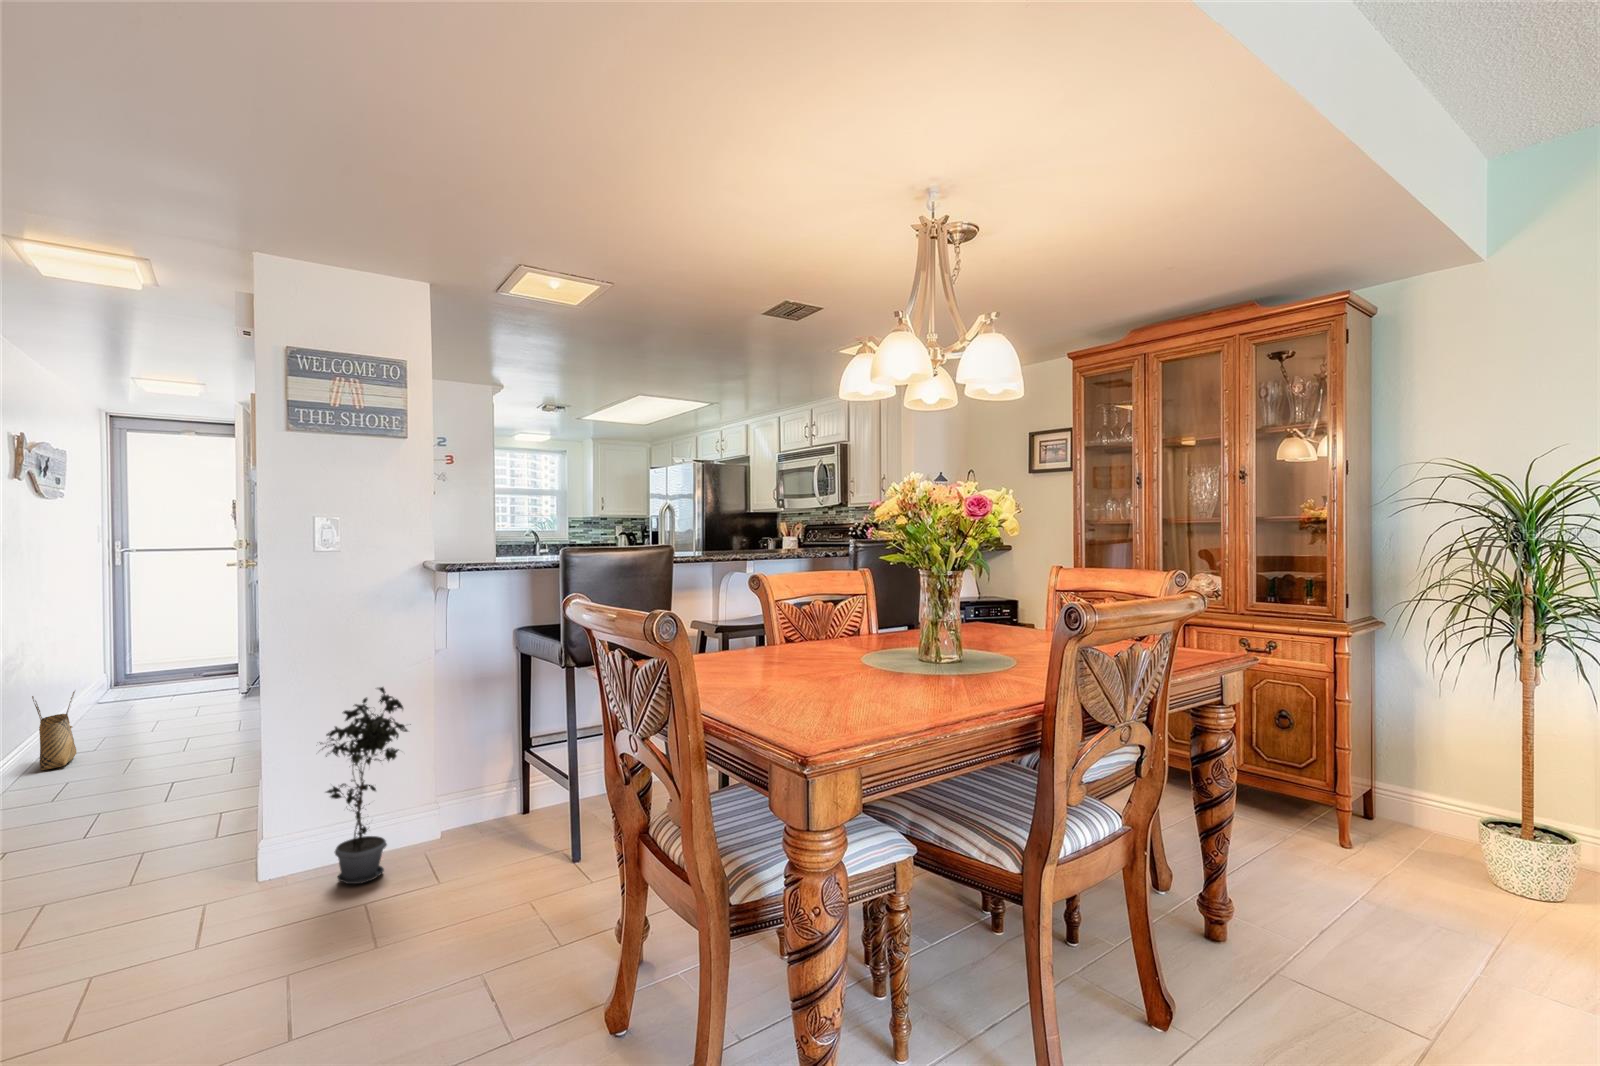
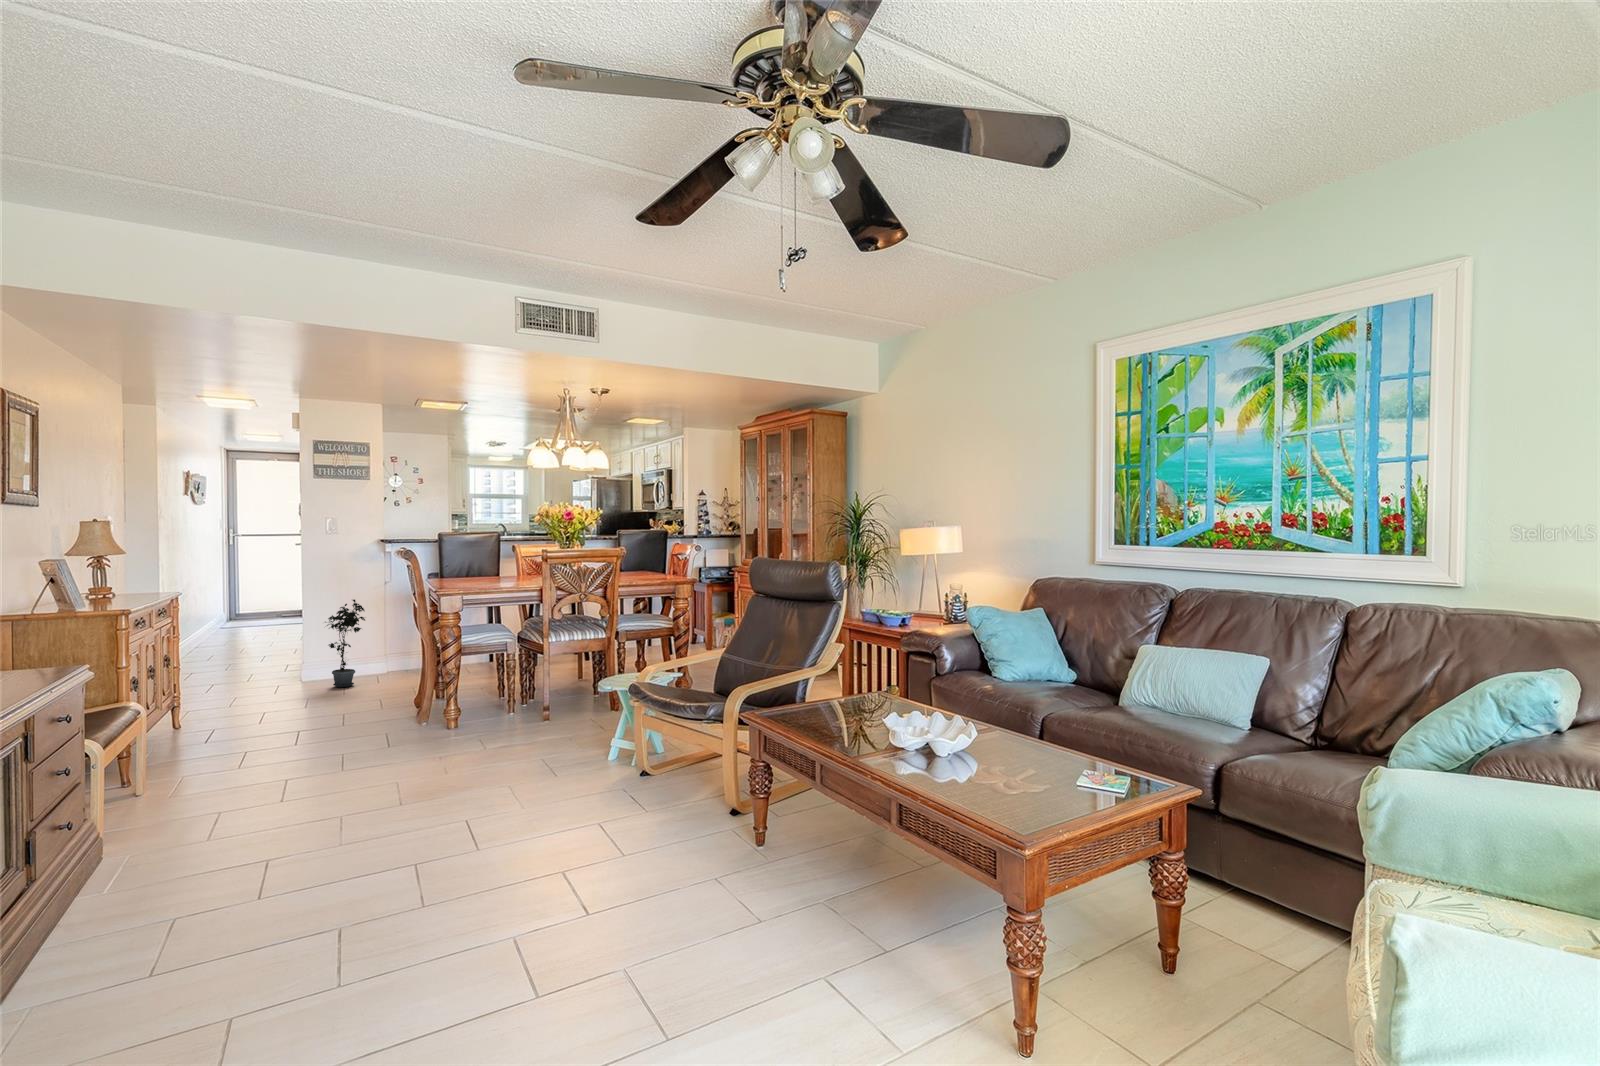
woven basket: present [32,691,77,770] -> none [193,612,215,654]

